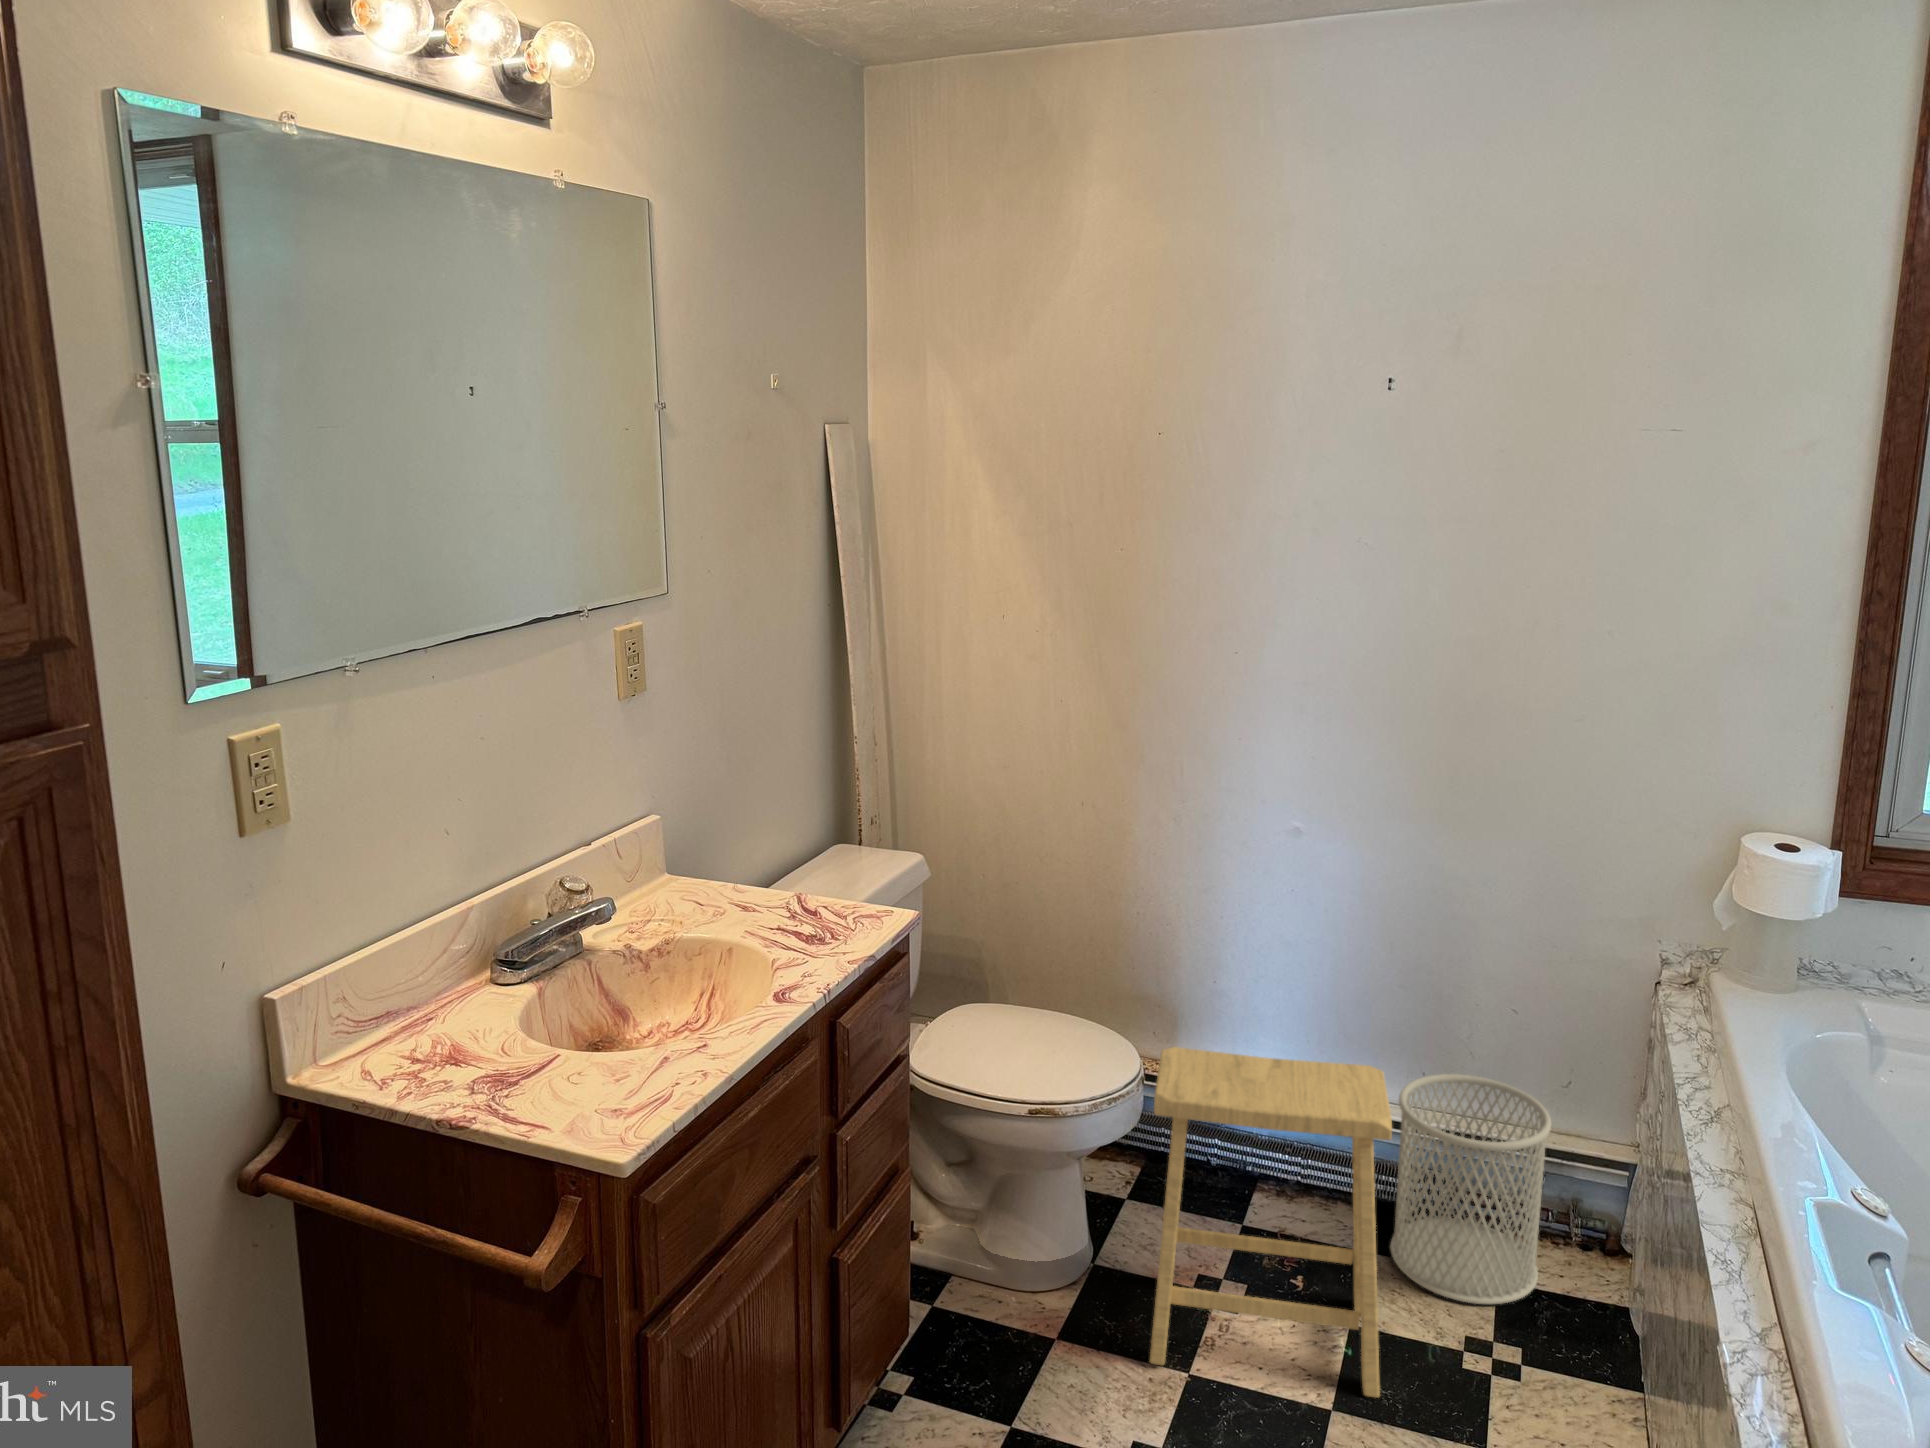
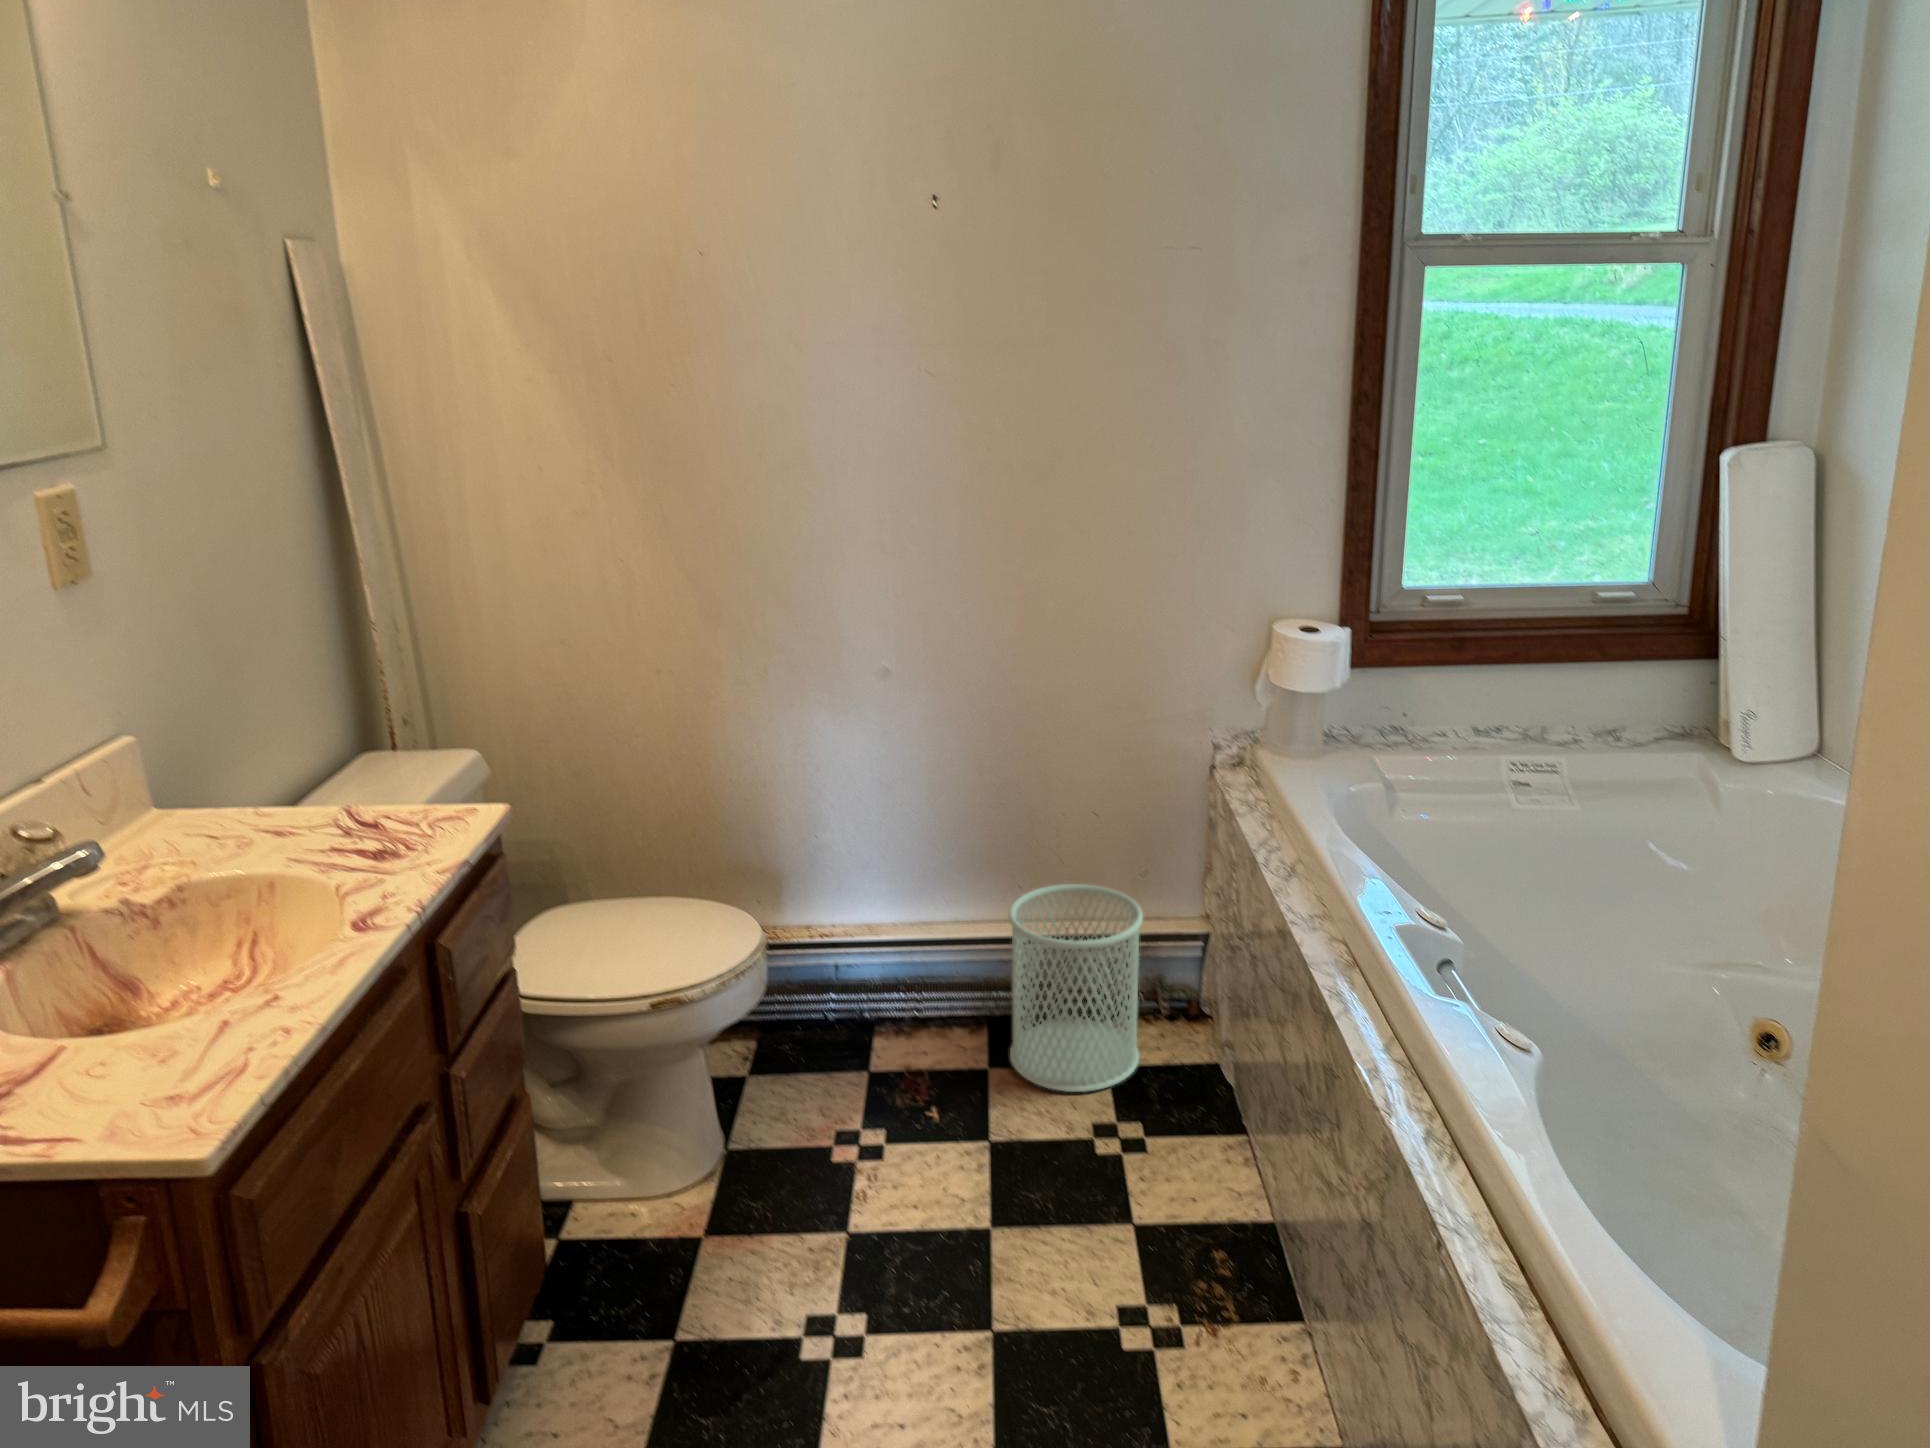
footstool: present [1149,1047,1392,1398] -> none [786,888,1030,1230]

